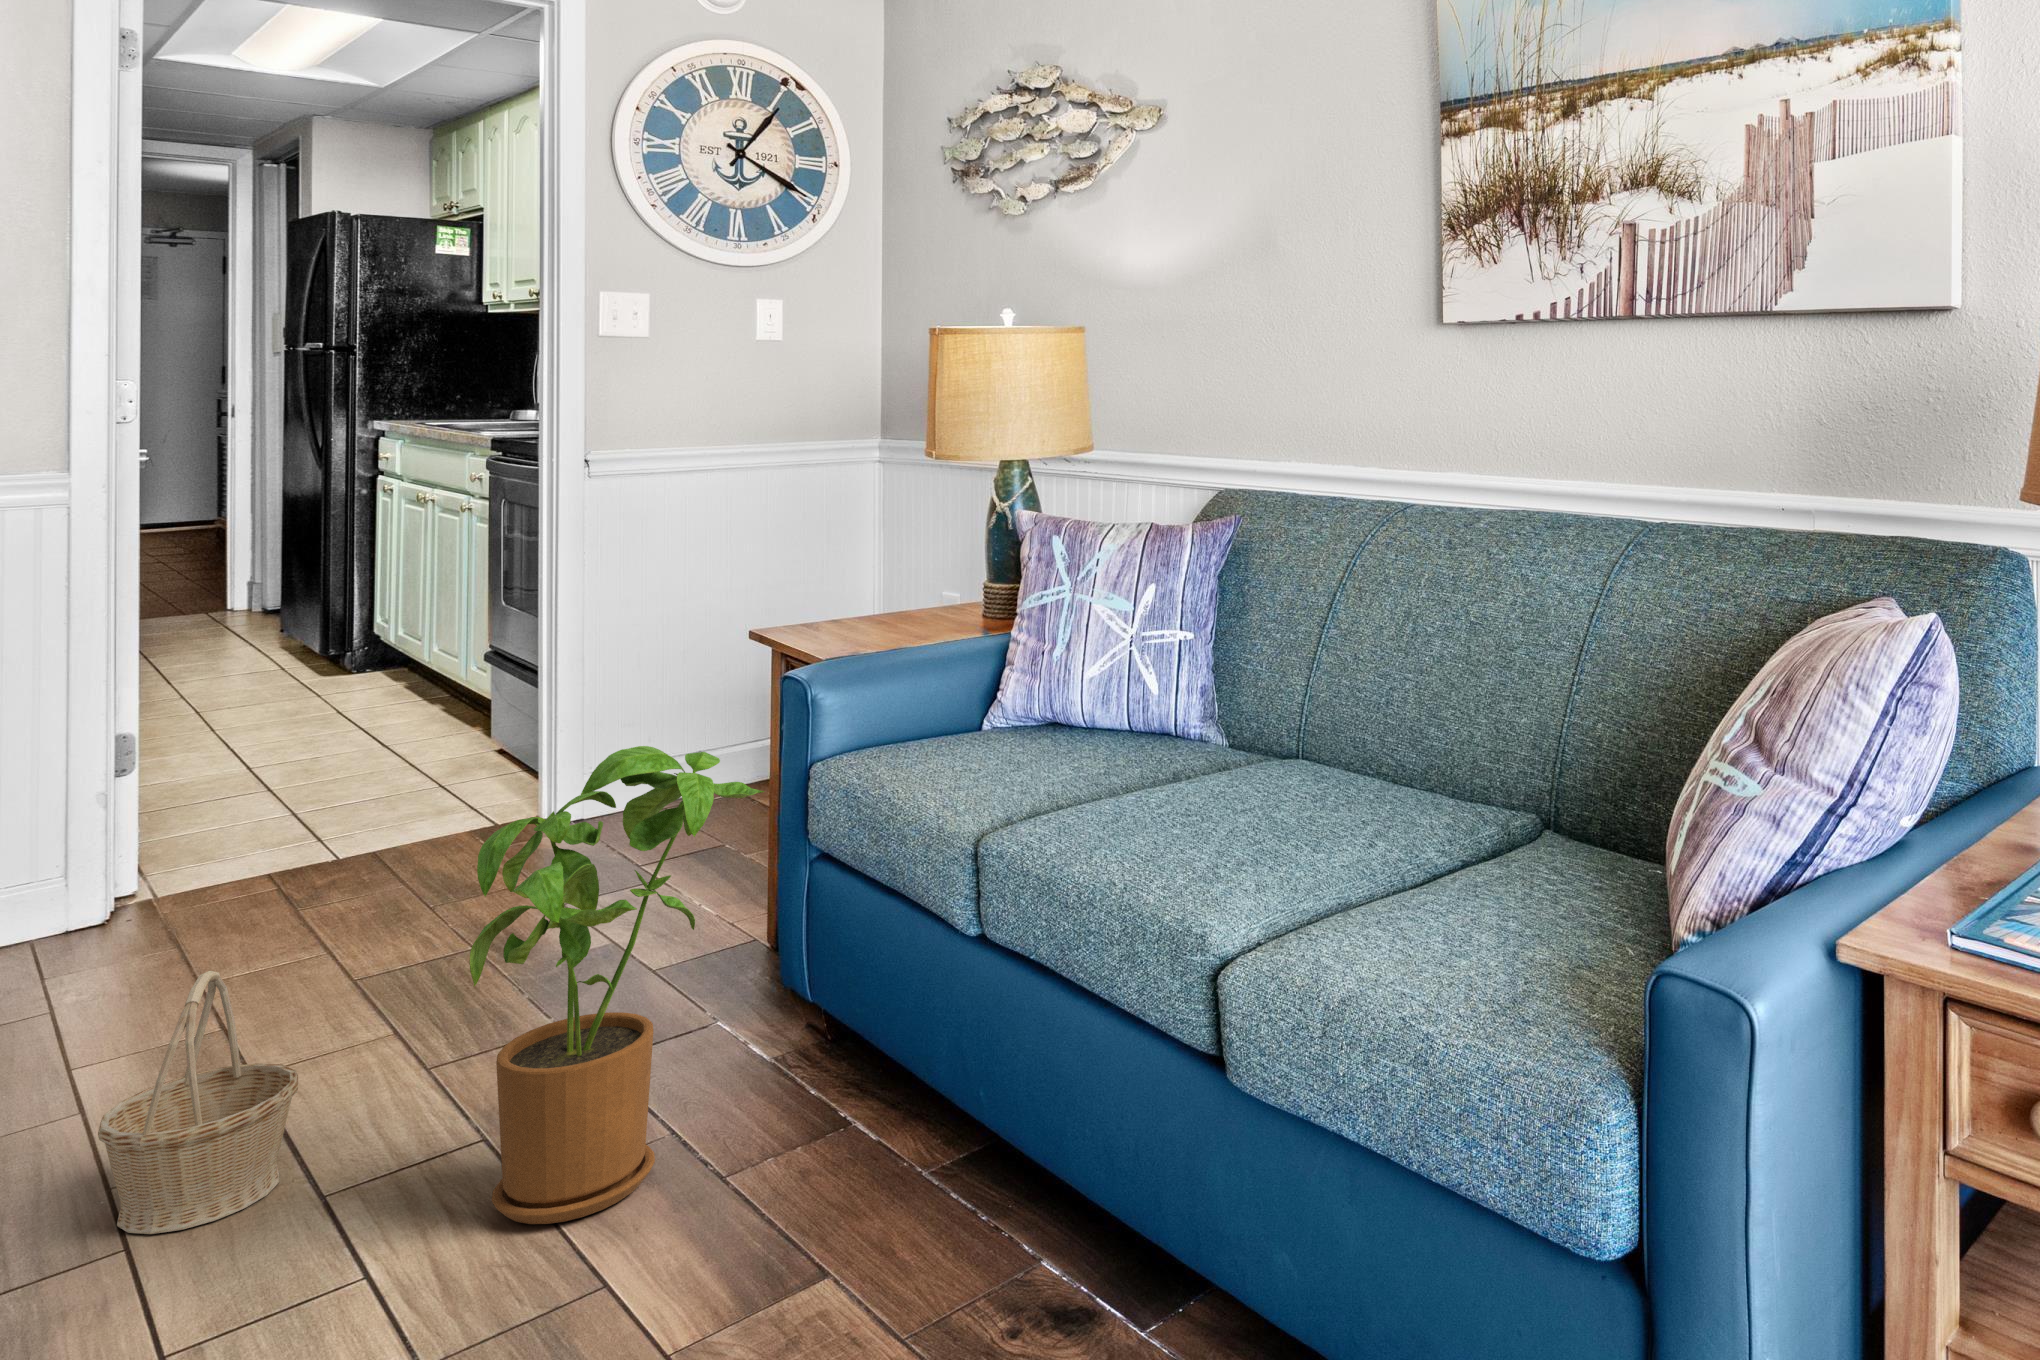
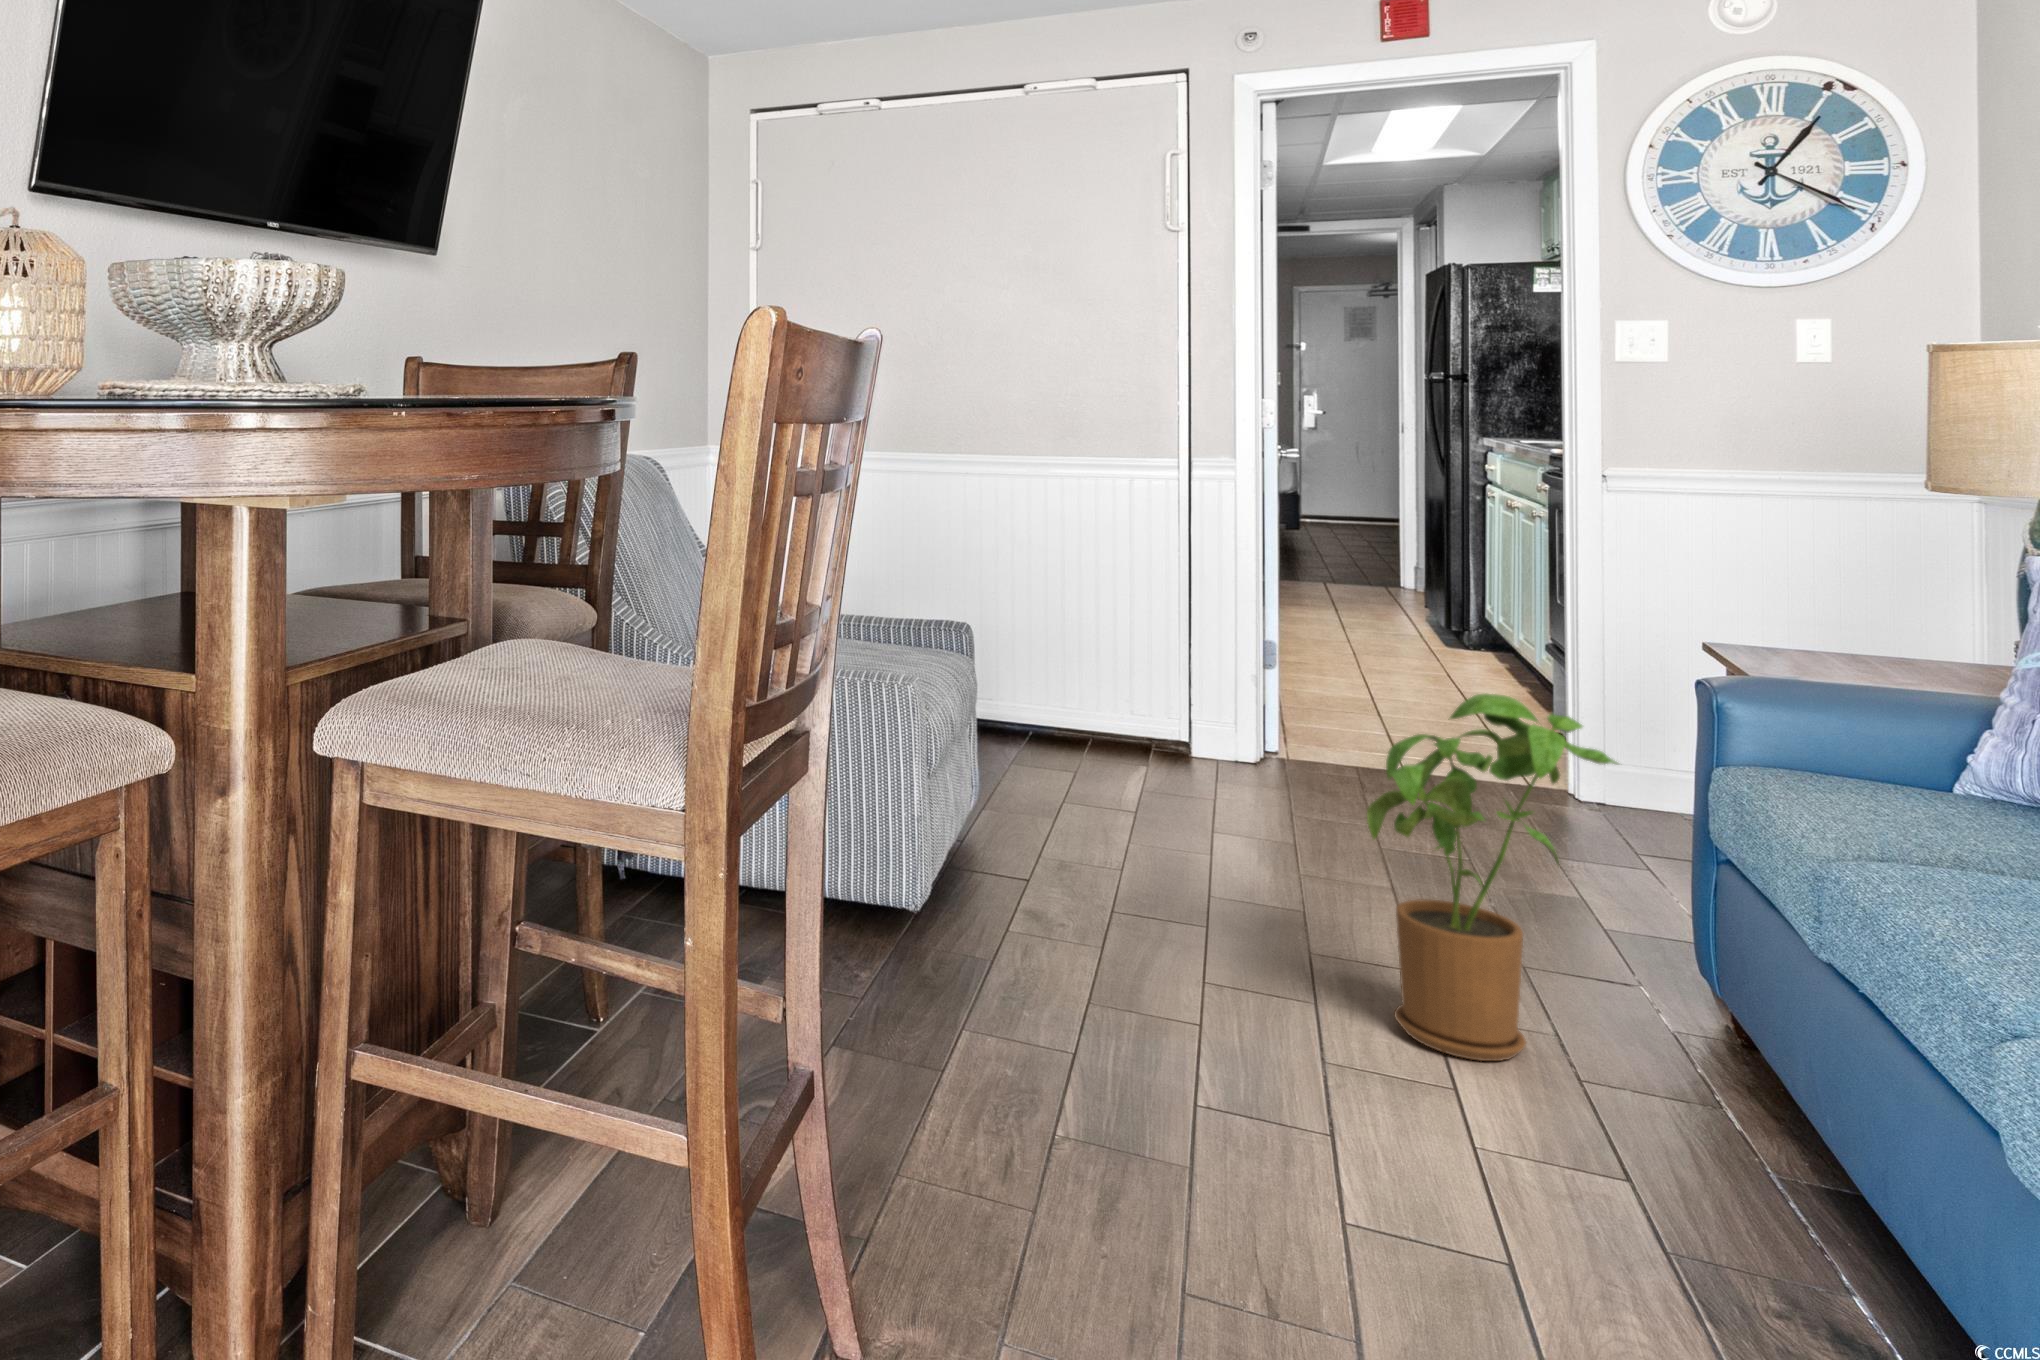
basket: present [98,971,299,1234] -> none [1181,782,1293,945]

